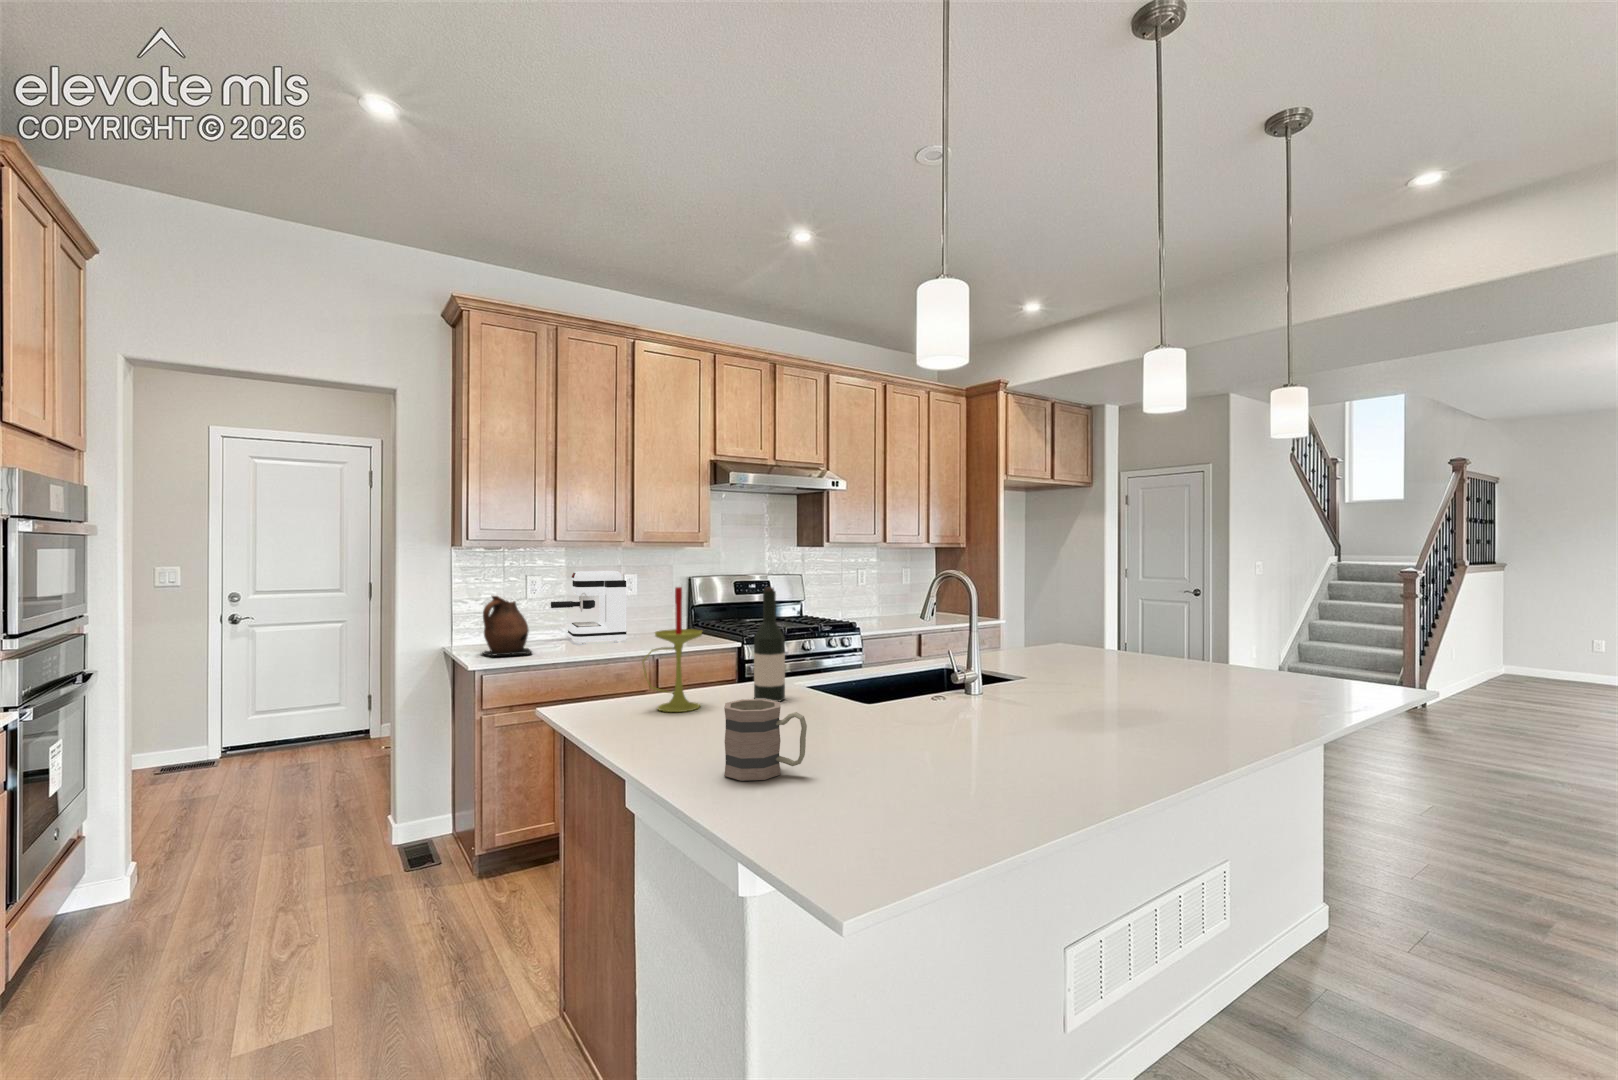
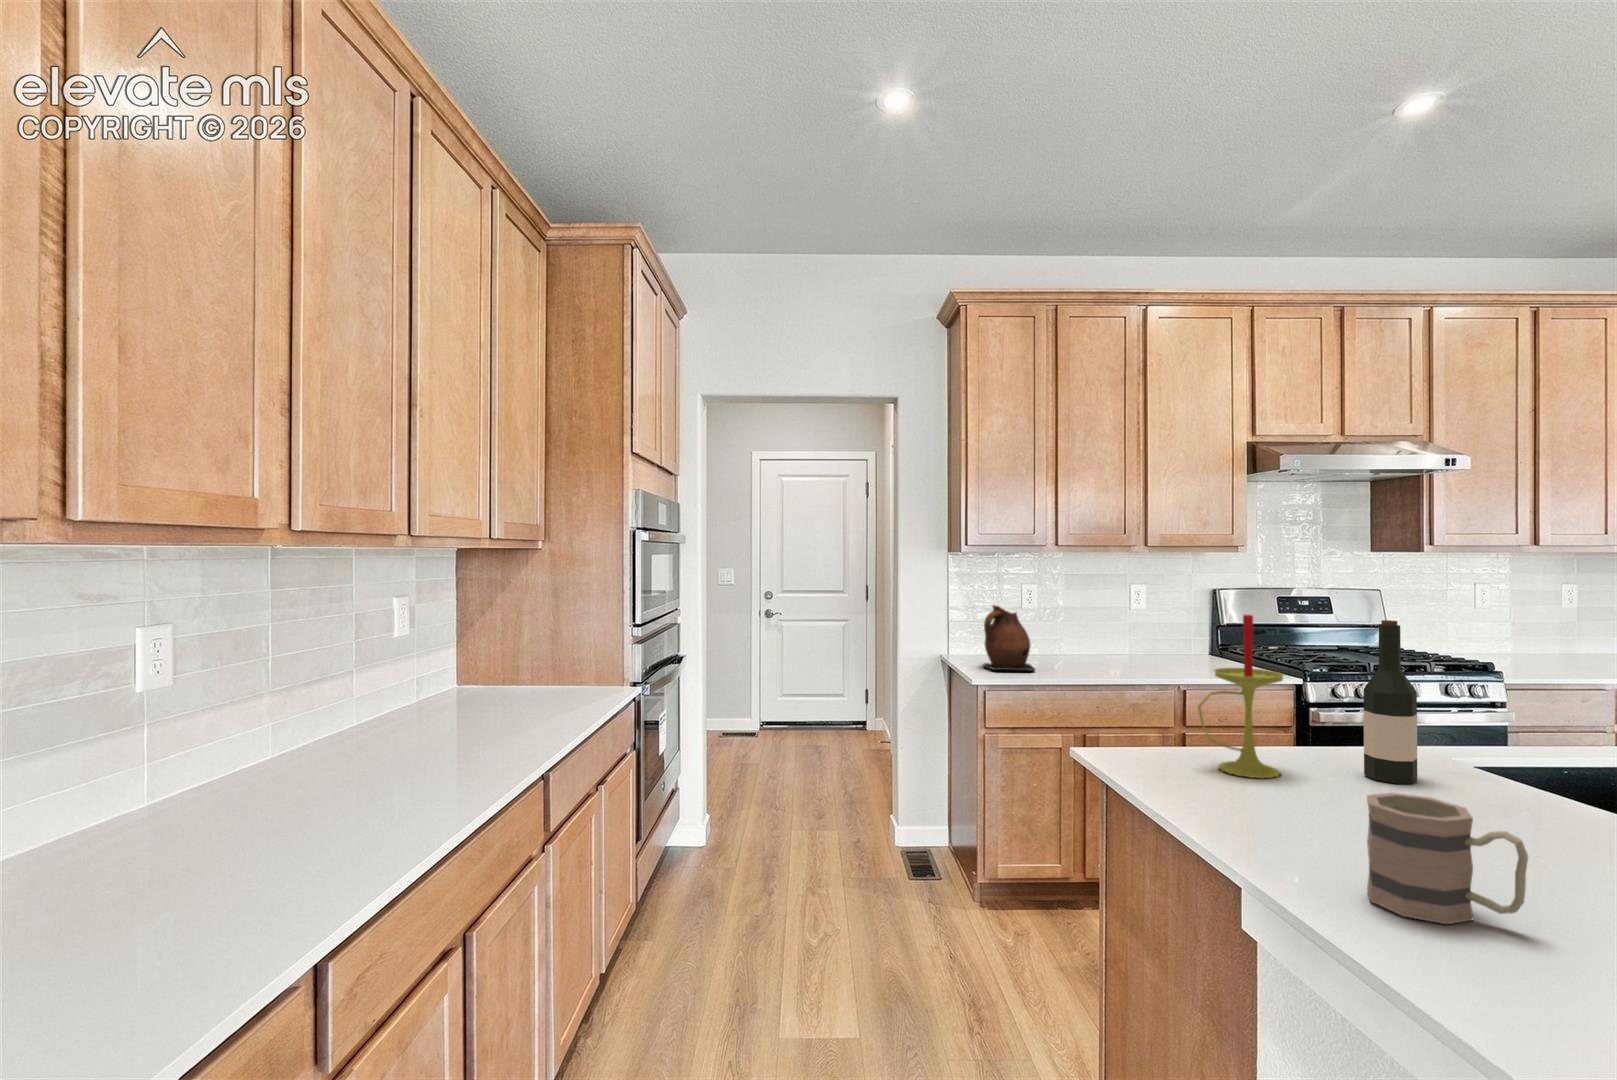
coffee maker: present [551,571,627,644] -> none [1051,580,1141,664]

